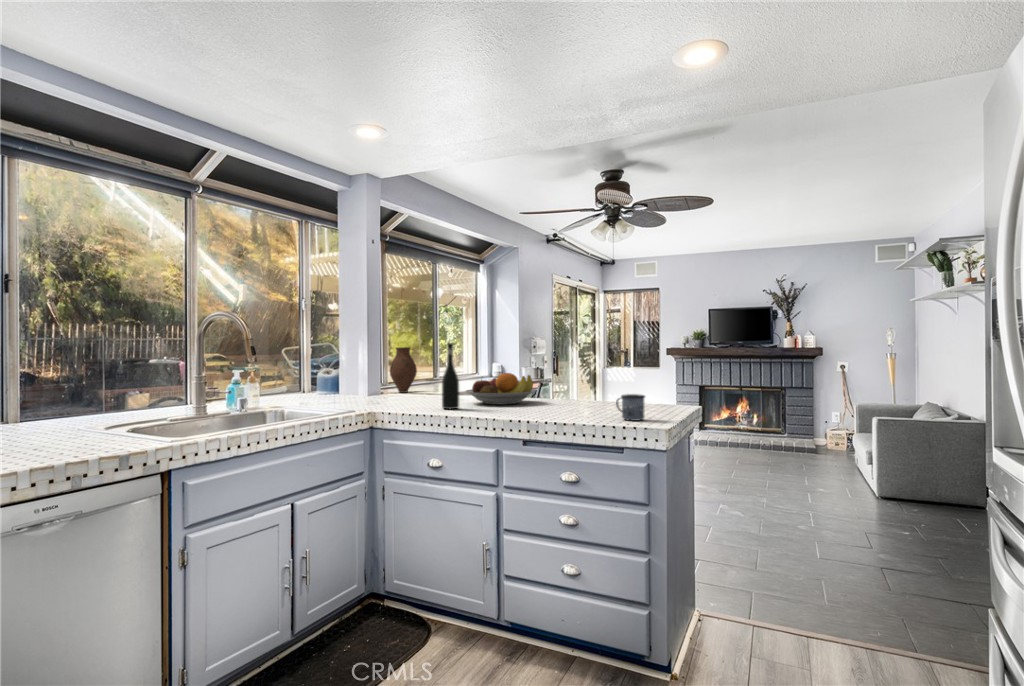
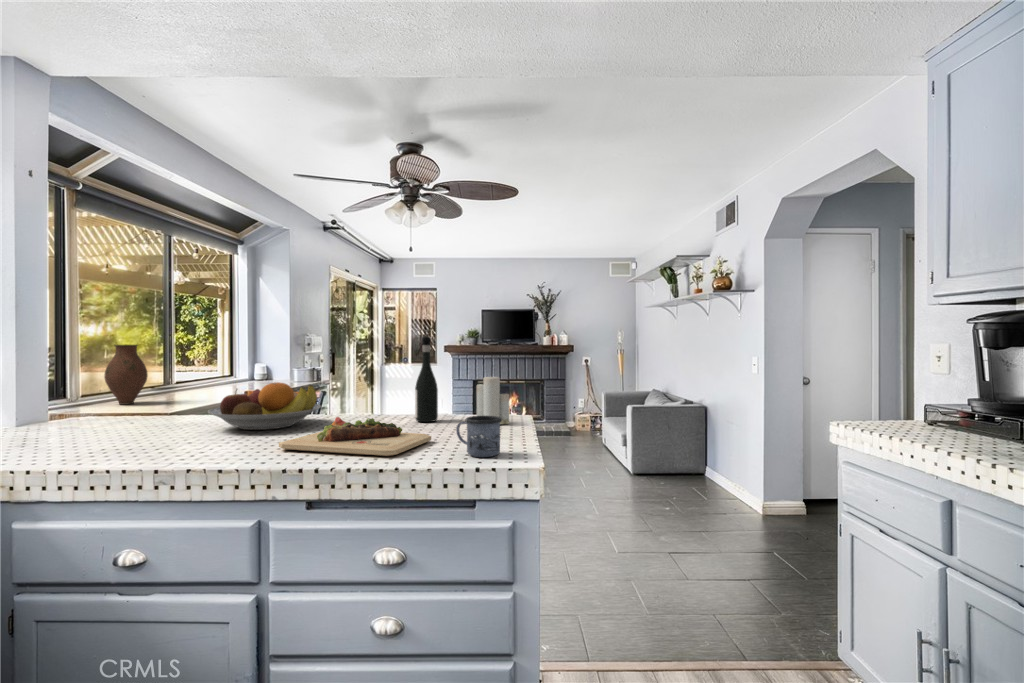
wine bottle: present [442,343,459,409] -> present [415,337,438,422]
candle: none [647,367,672,407] -> present [477,377,509,424]
cutting board: none [508,395,604,418] -> present [279,417,431,456]

